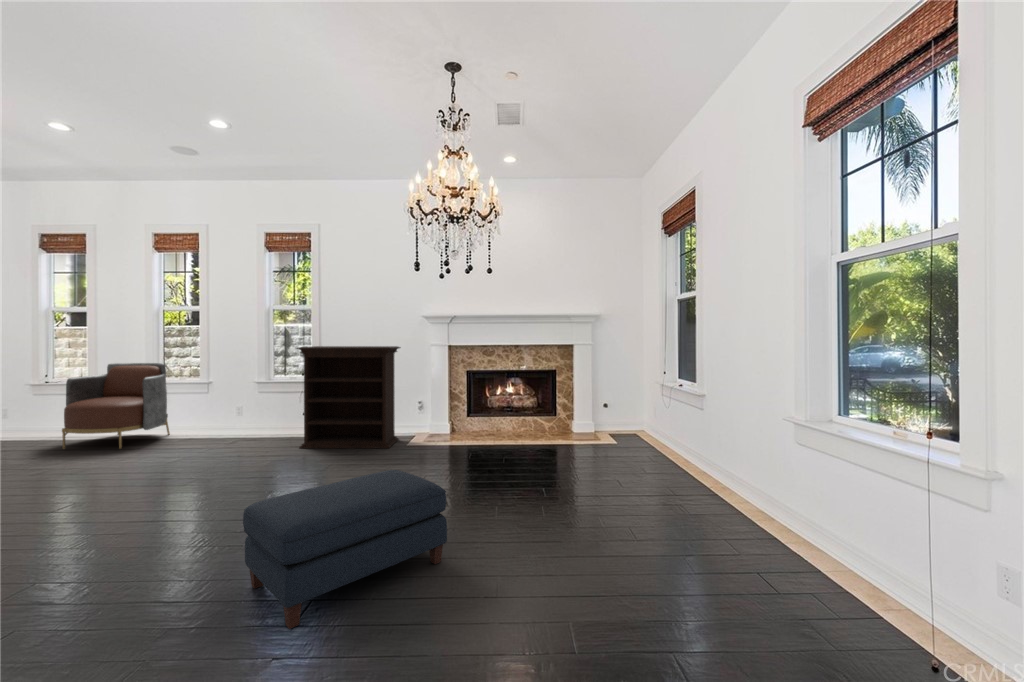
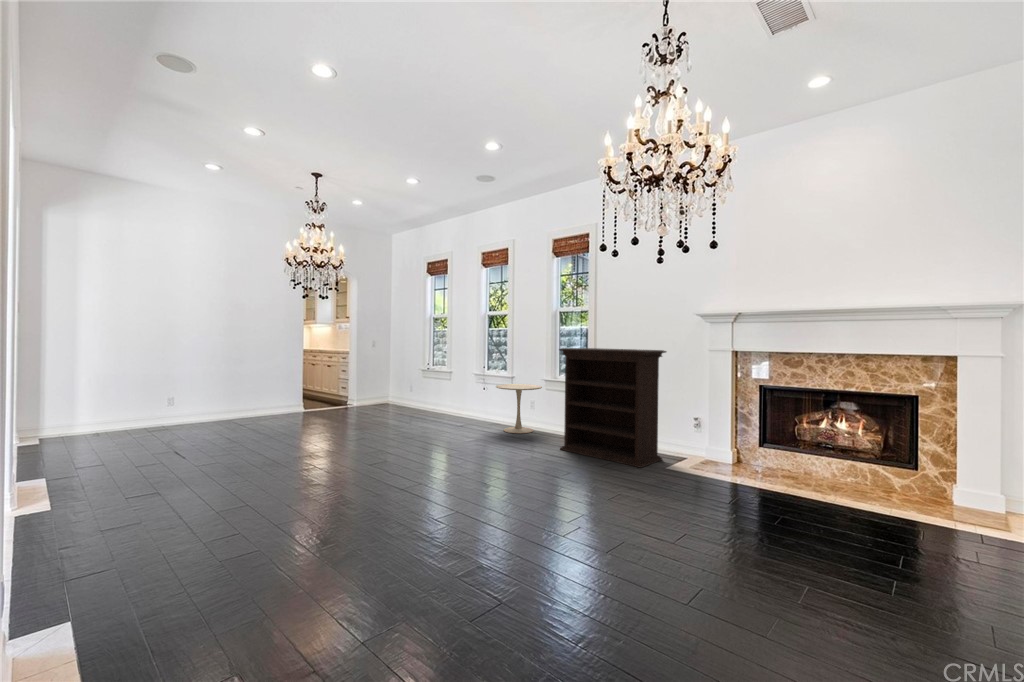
armchair: present [62,363,170,449] -> none [422,358,487,426]
side table: none [197,387,257,443] -> present [496,384,542,434]
ottoman: present [243,470,447,629] -> none [351,488,553,619]

